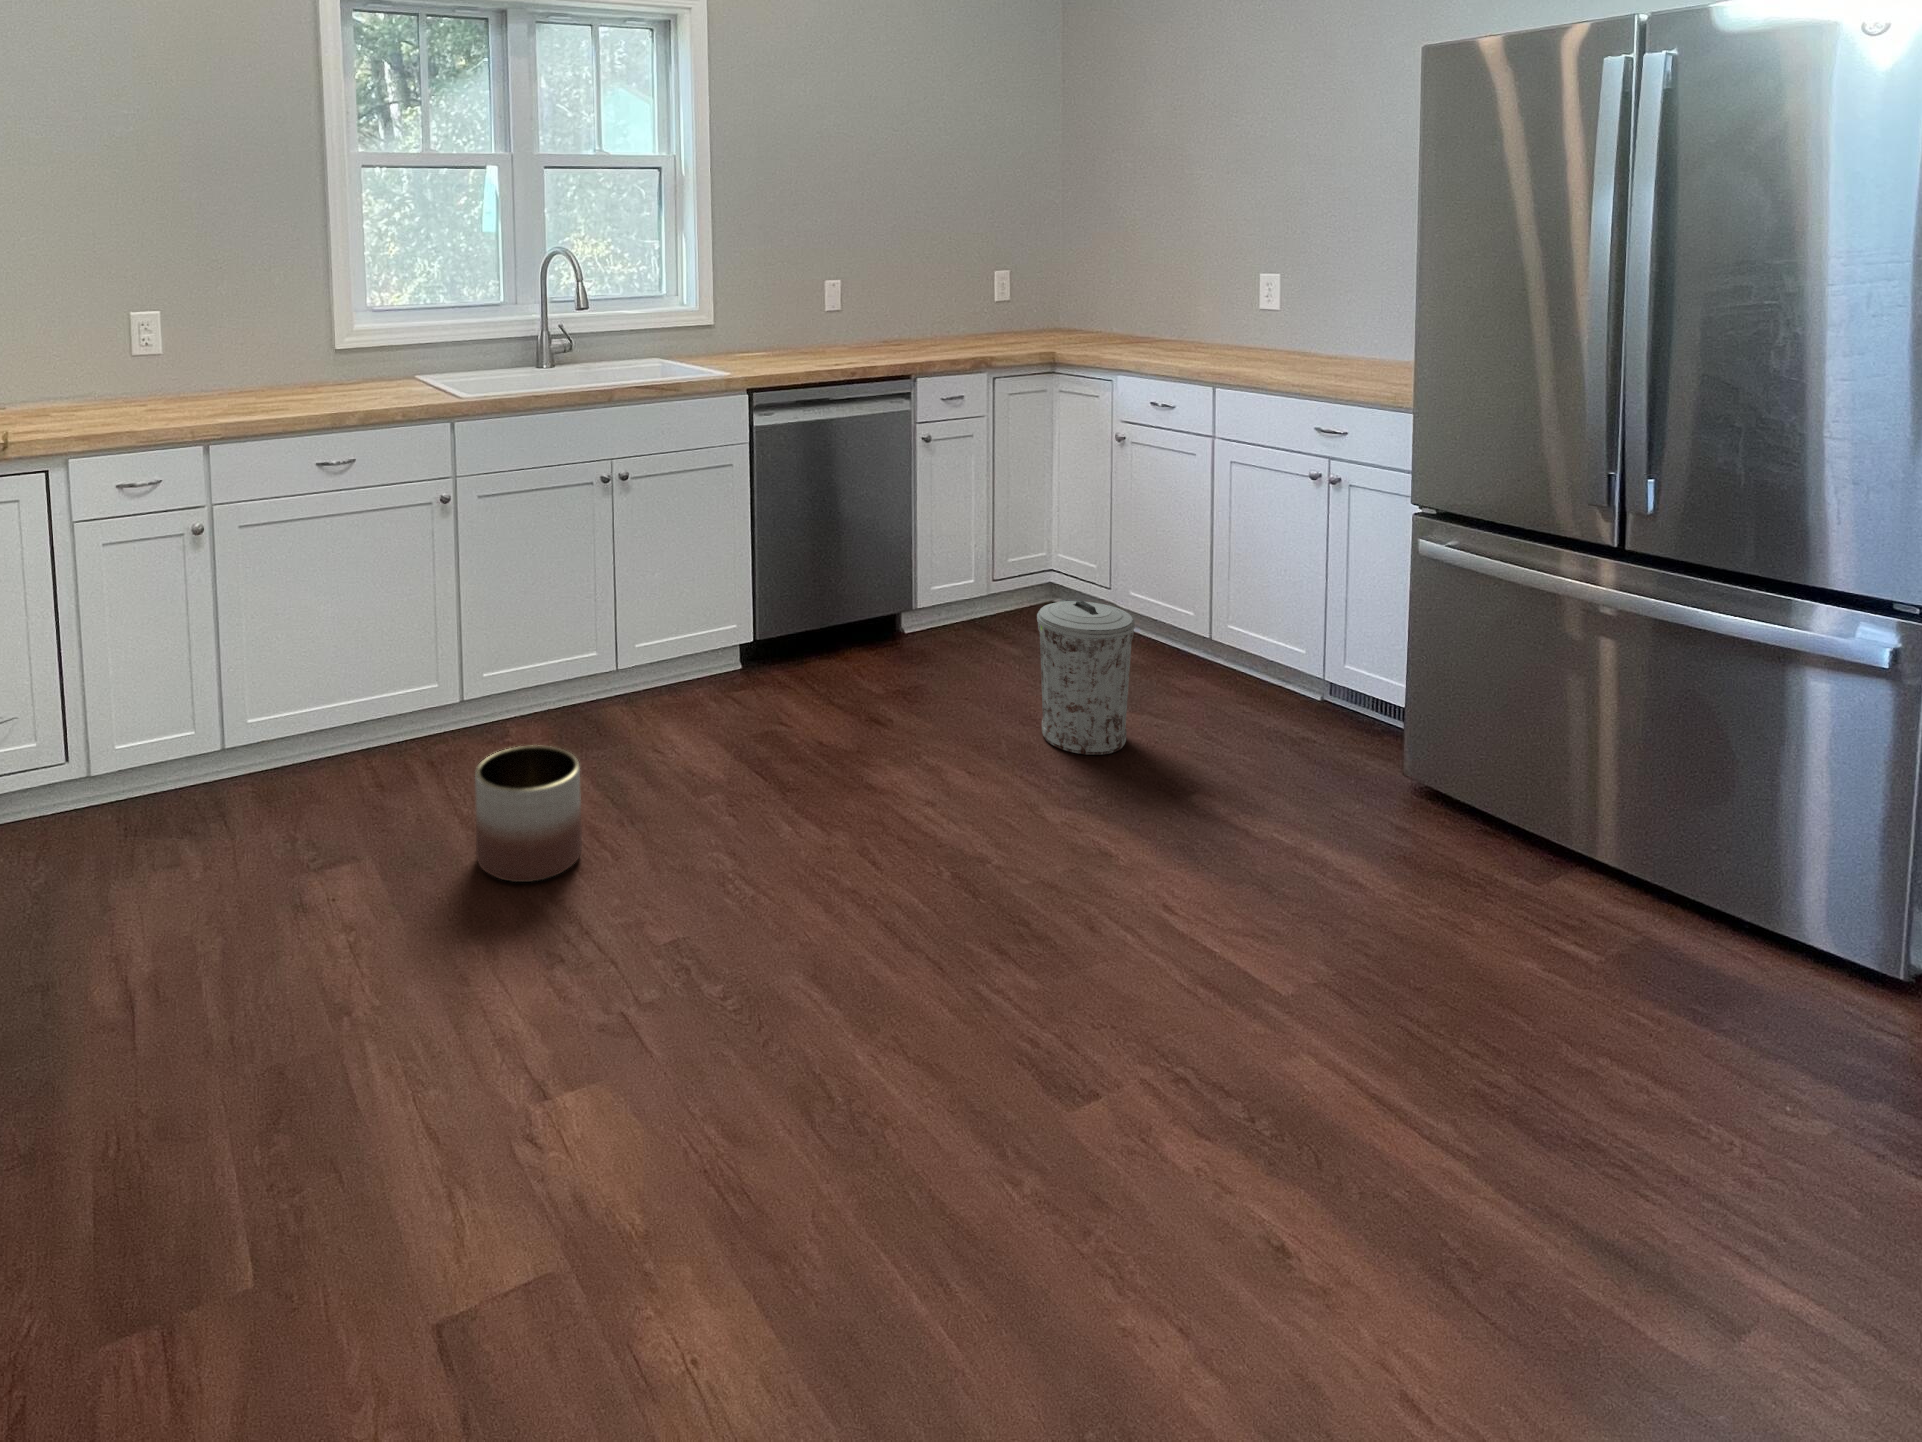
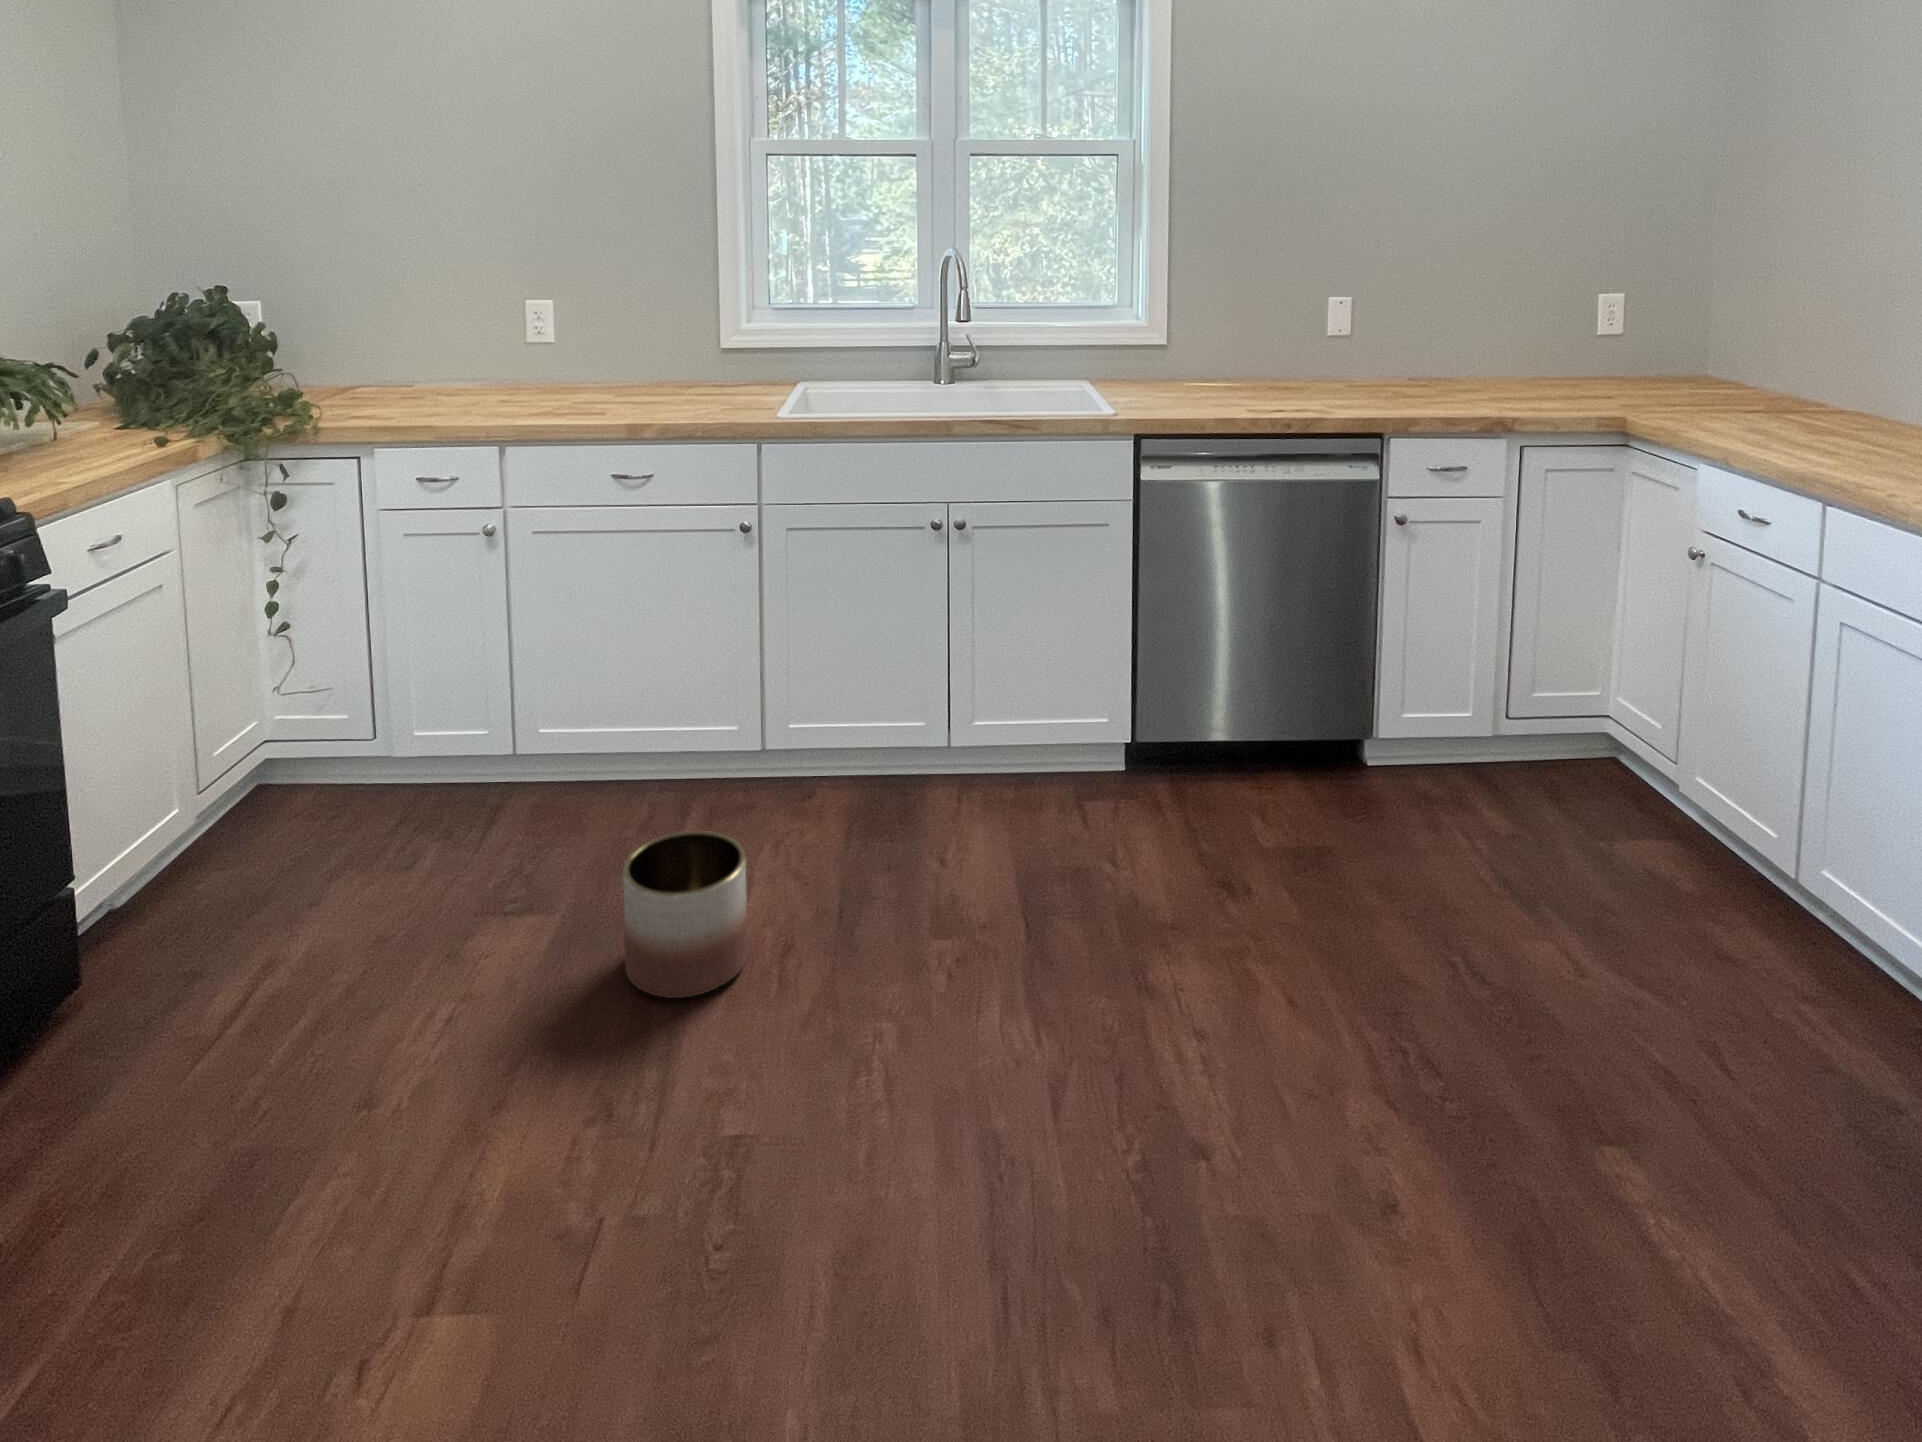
trash can: present [1037,601,1135,755] -> none [1432,788,1581,1031]

